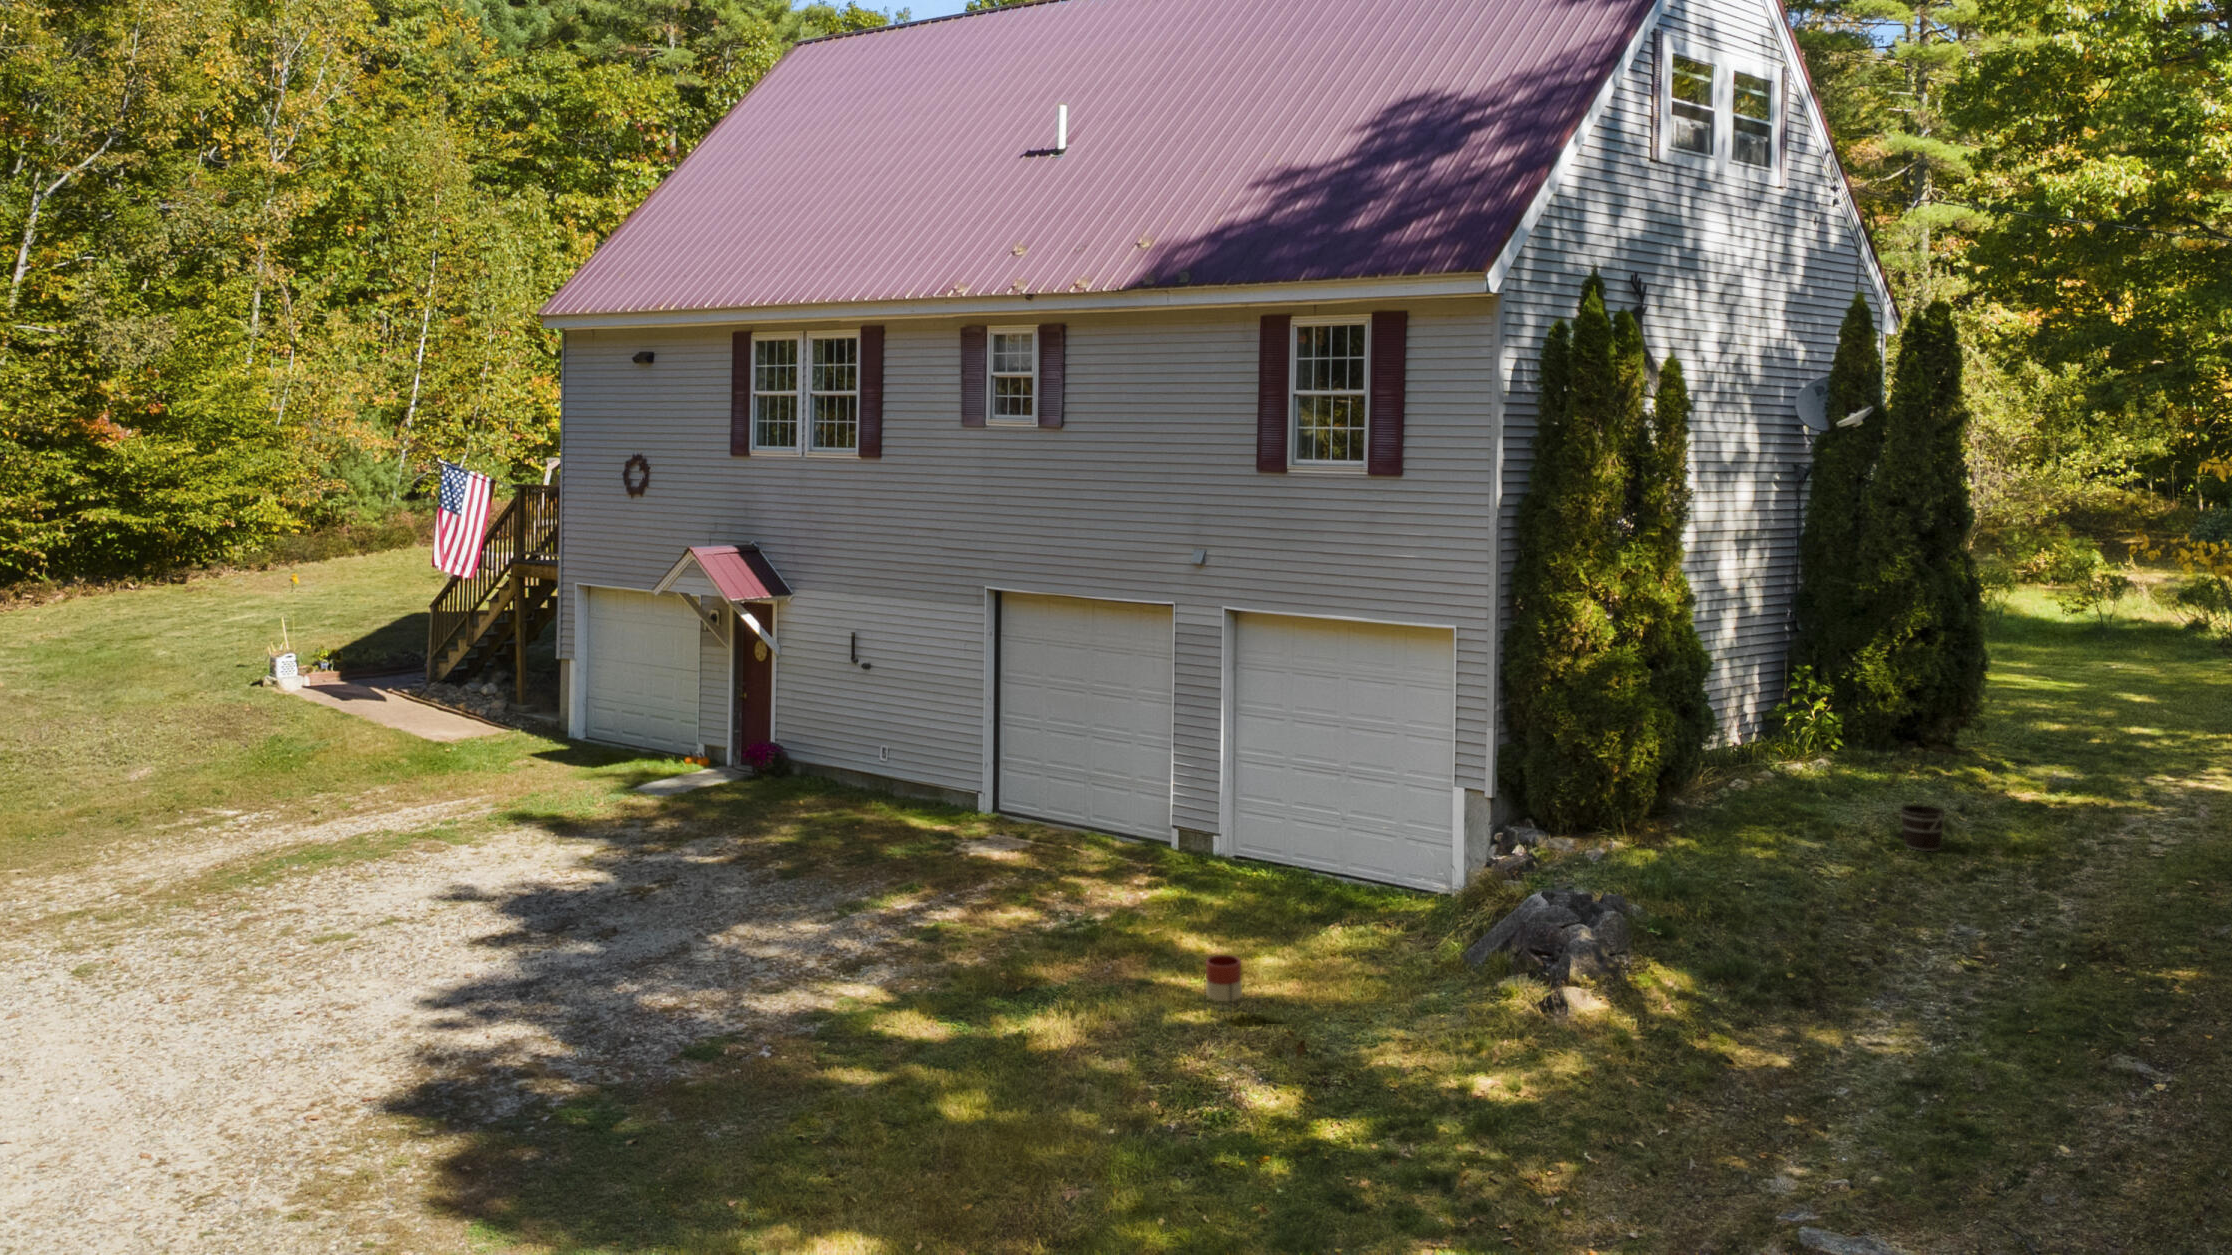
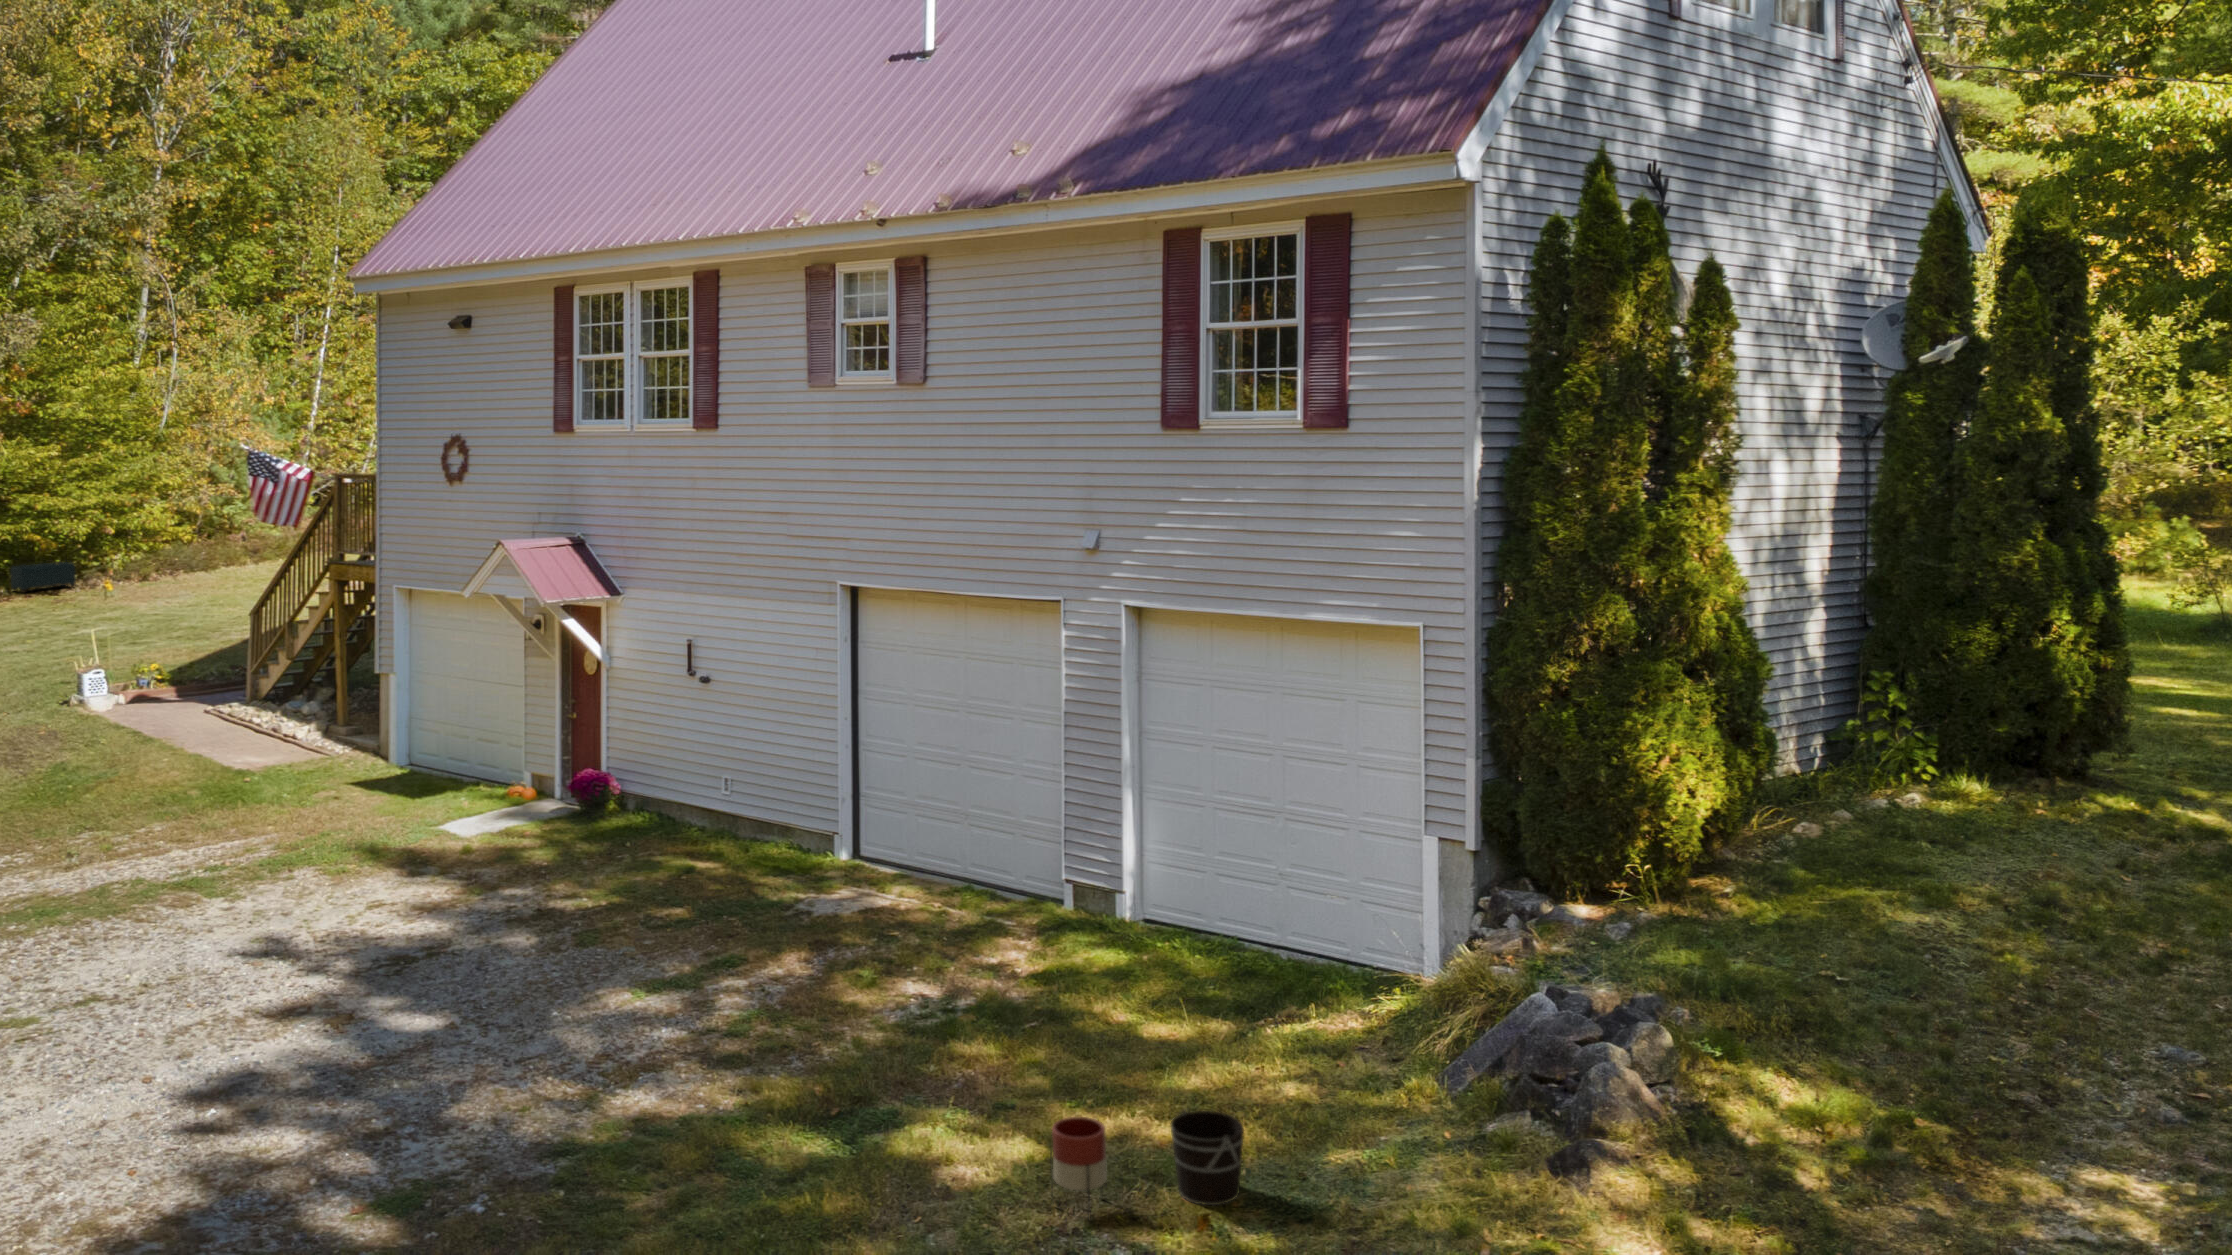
bench: none [140,549,202,578] -> present [11,562,76,592]
bucket: present [1901,805,1944,851] -> present [1171,1111,1244,1205]

